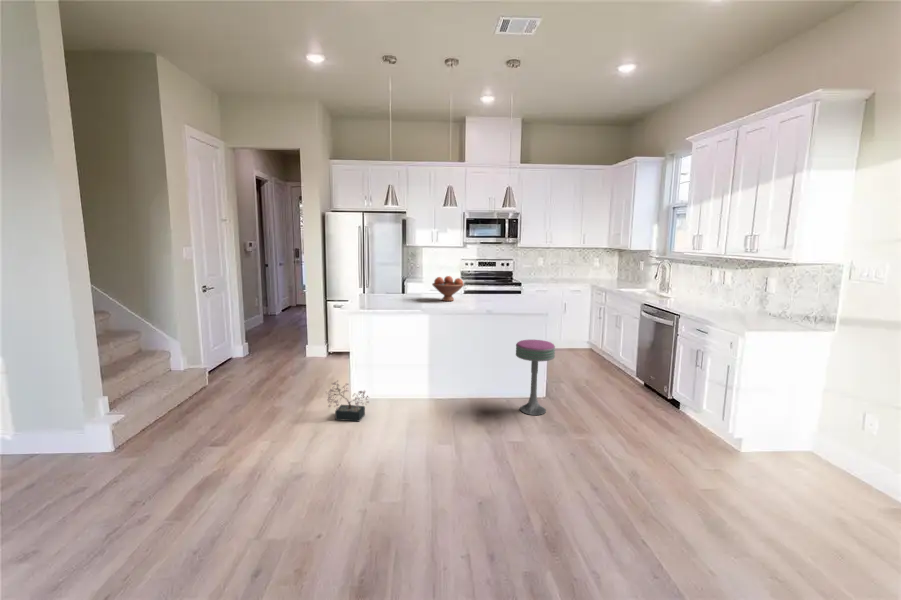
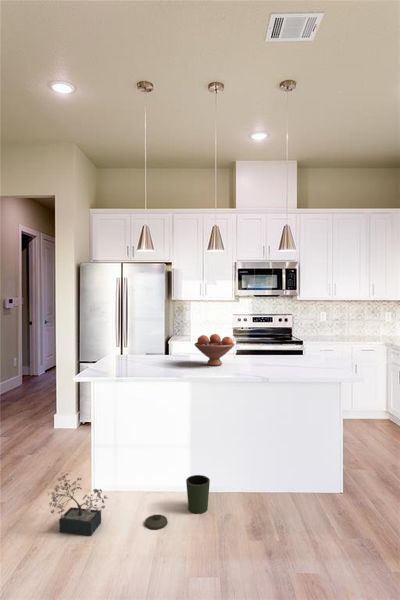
bar stool: present [516,340,555,415] -> none [305,418,359,530]
trash can: none [398,383,445,417] -> present [145,475,210,529]

